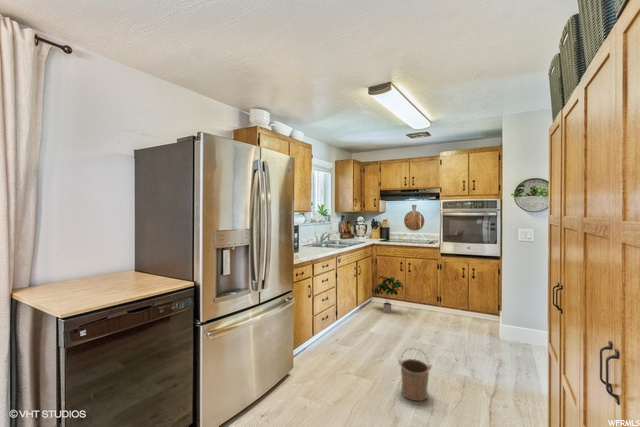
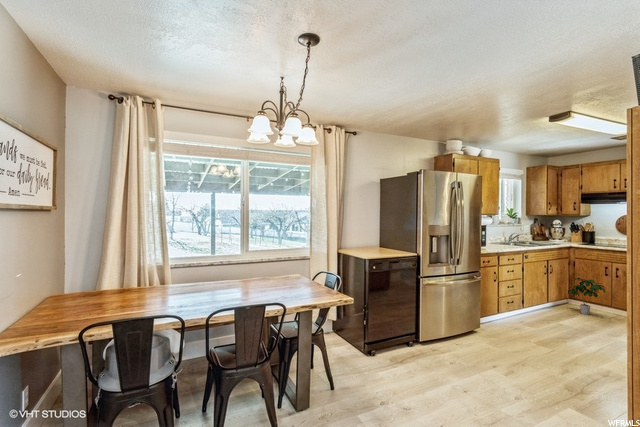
bucket: present [399,359,431,401] -> none [575,325,609,367]

